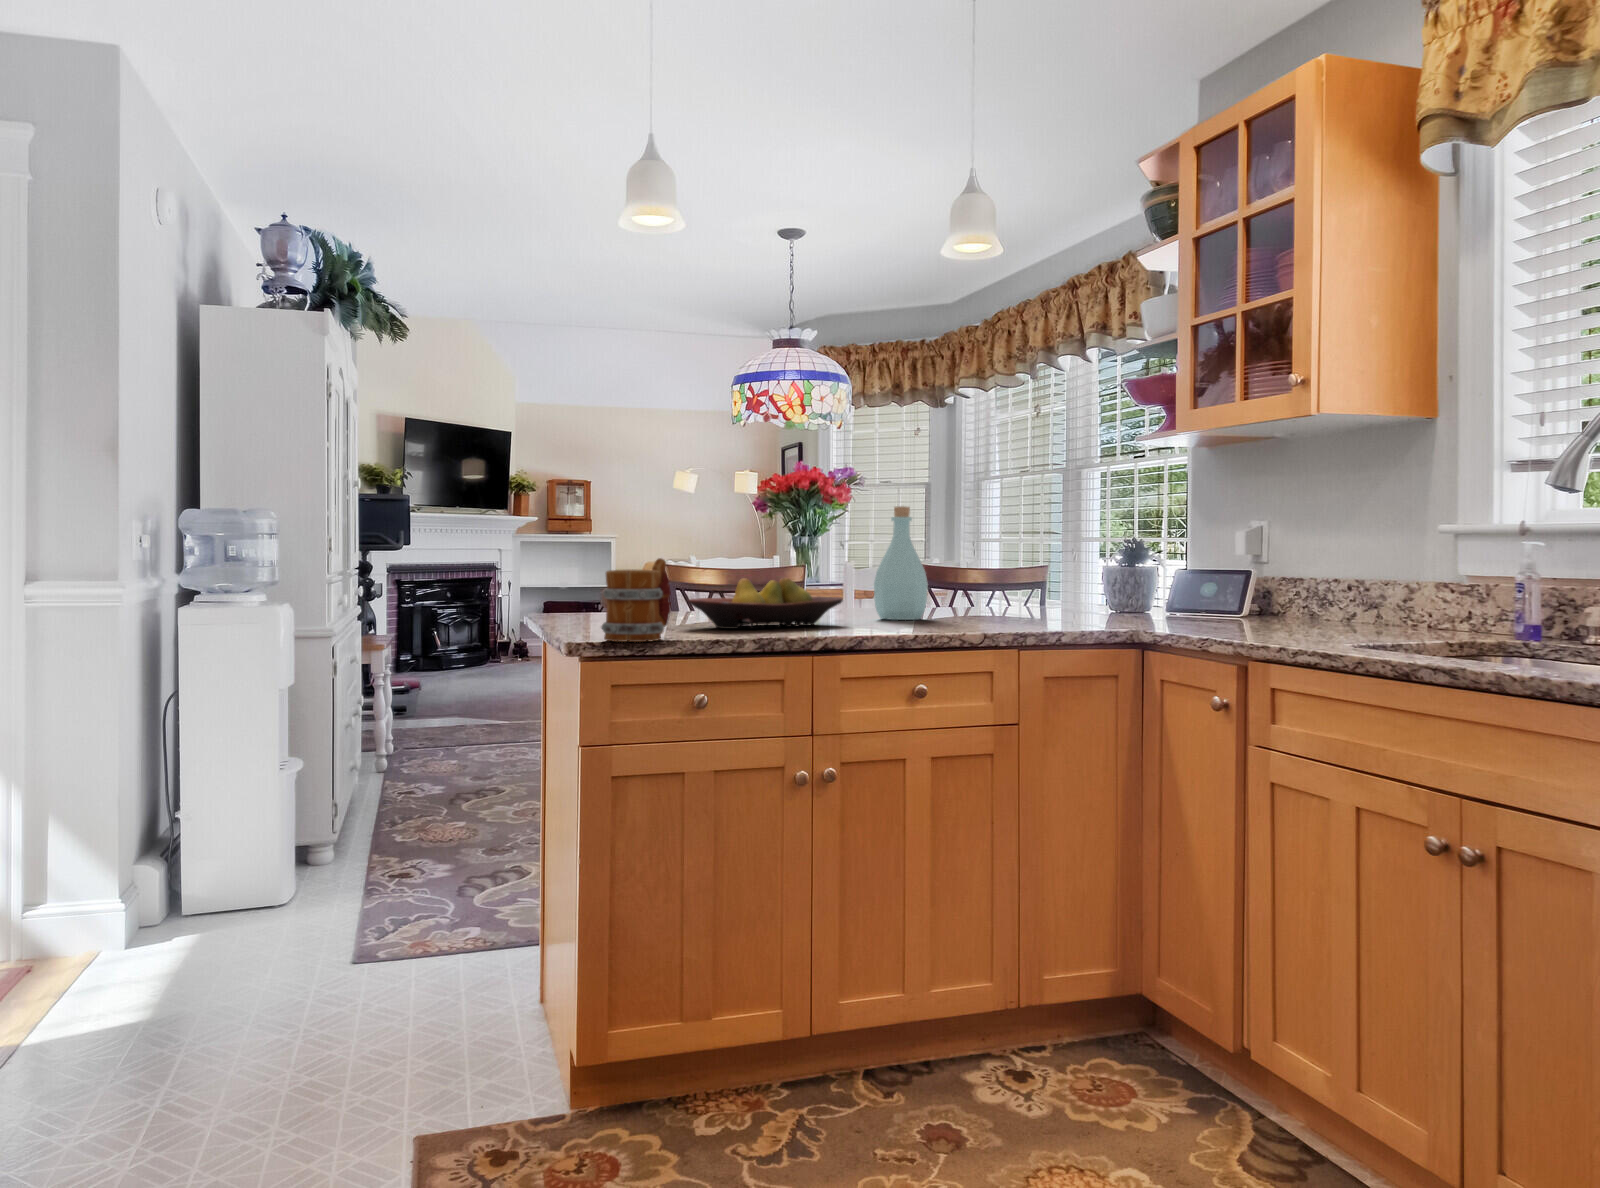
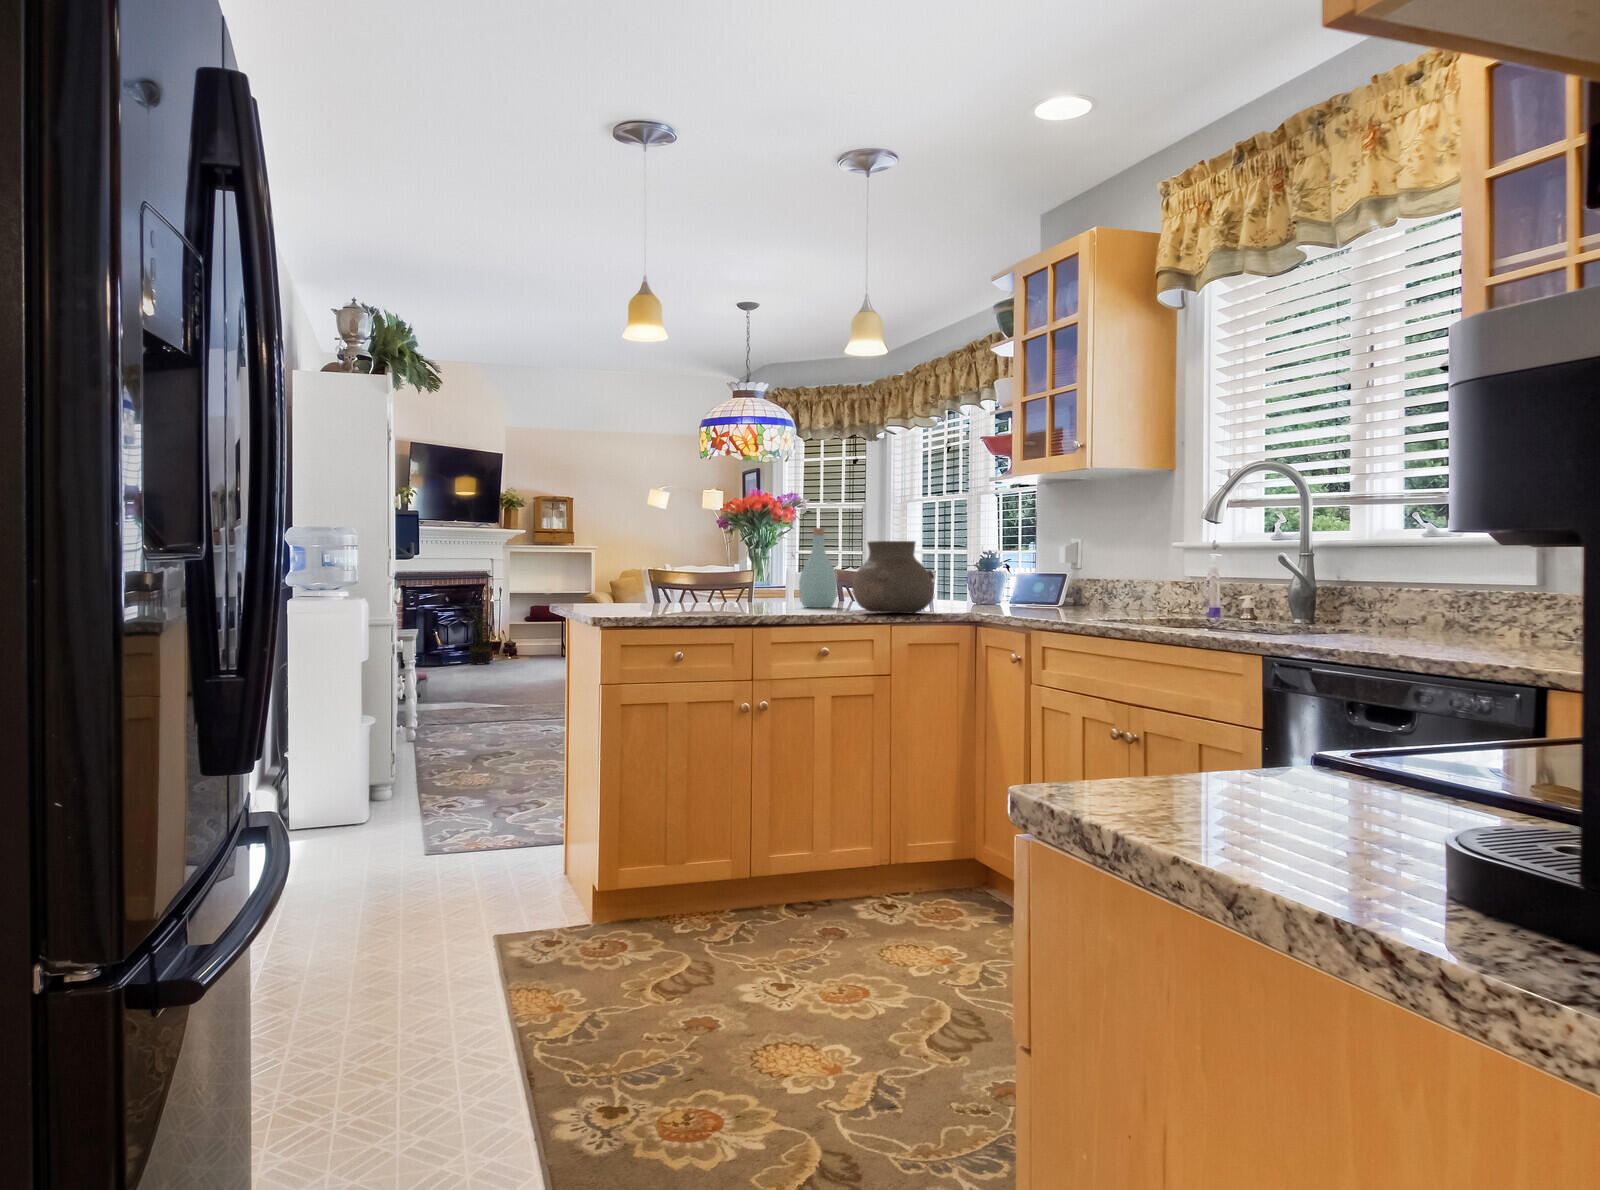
vase: none [963,523,1088,633] -> present [852,541,934,613]
mug: present [602,558,671,642] -> none [614,563,659,617]
fruit bowl: present [688,578,843,629] -> none [669,577,775,612]
potted plant: none [459,597,503,671] -> present [467,606,492,664]

